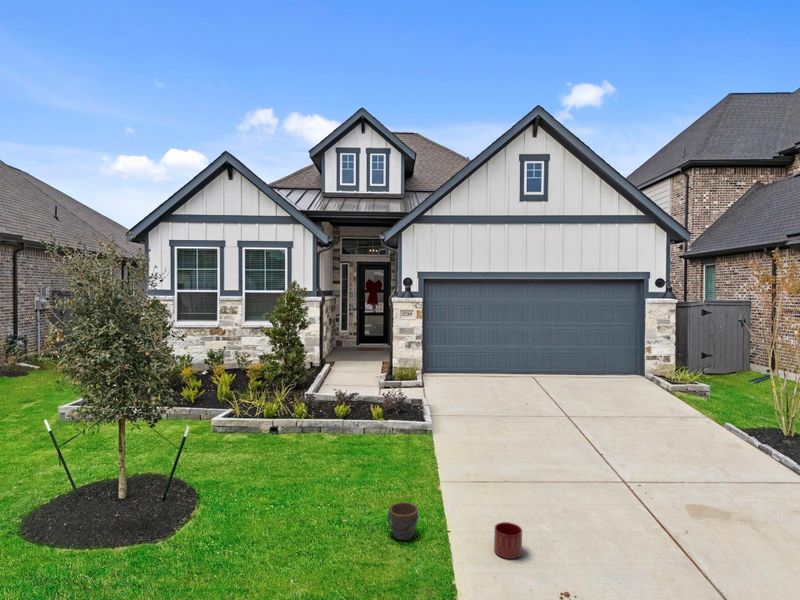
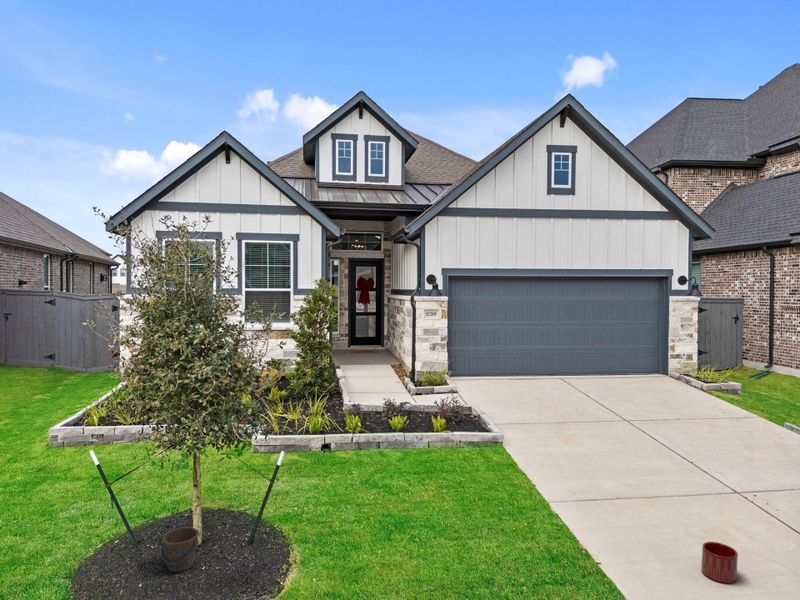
bucket: present [388,502,419,540] -> present [161,527,199,572]

